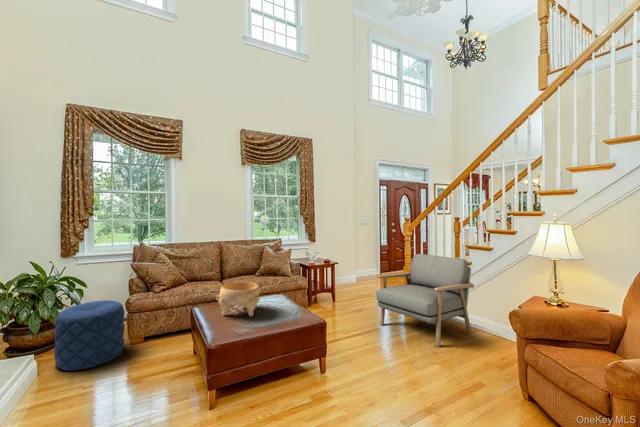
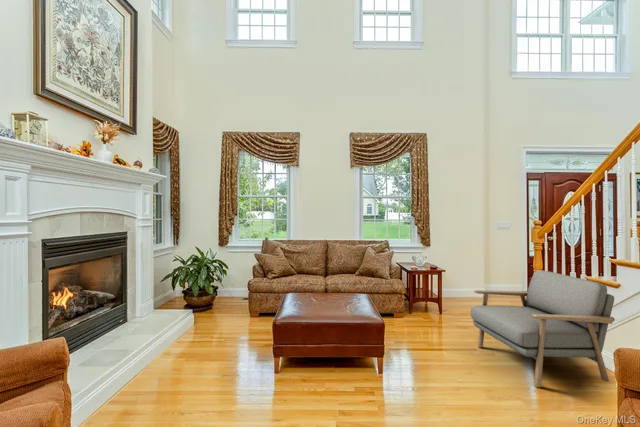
decorative bowl: present [216,282,260,316] -> none [294,278,331,310]
pouf: present [54,300,125,370] -> none [203,280,245,328]

